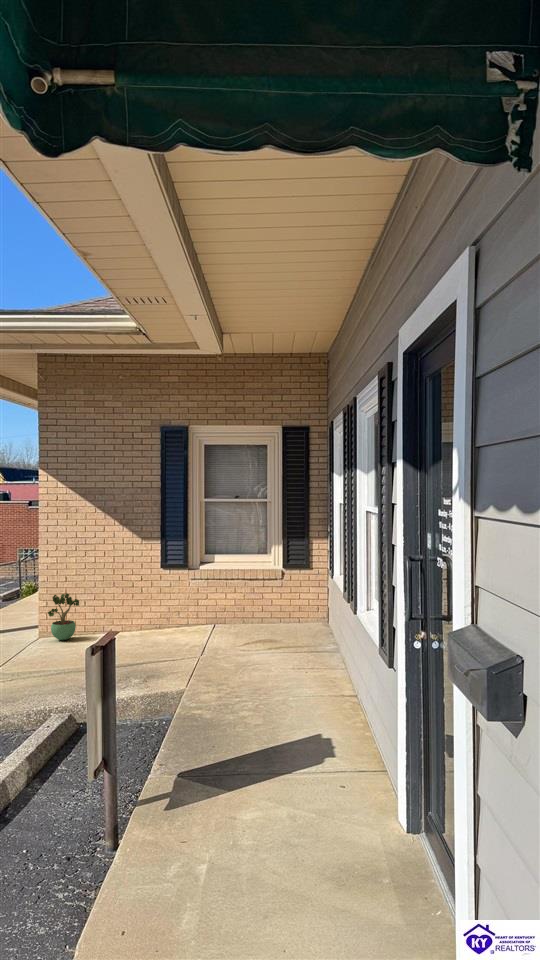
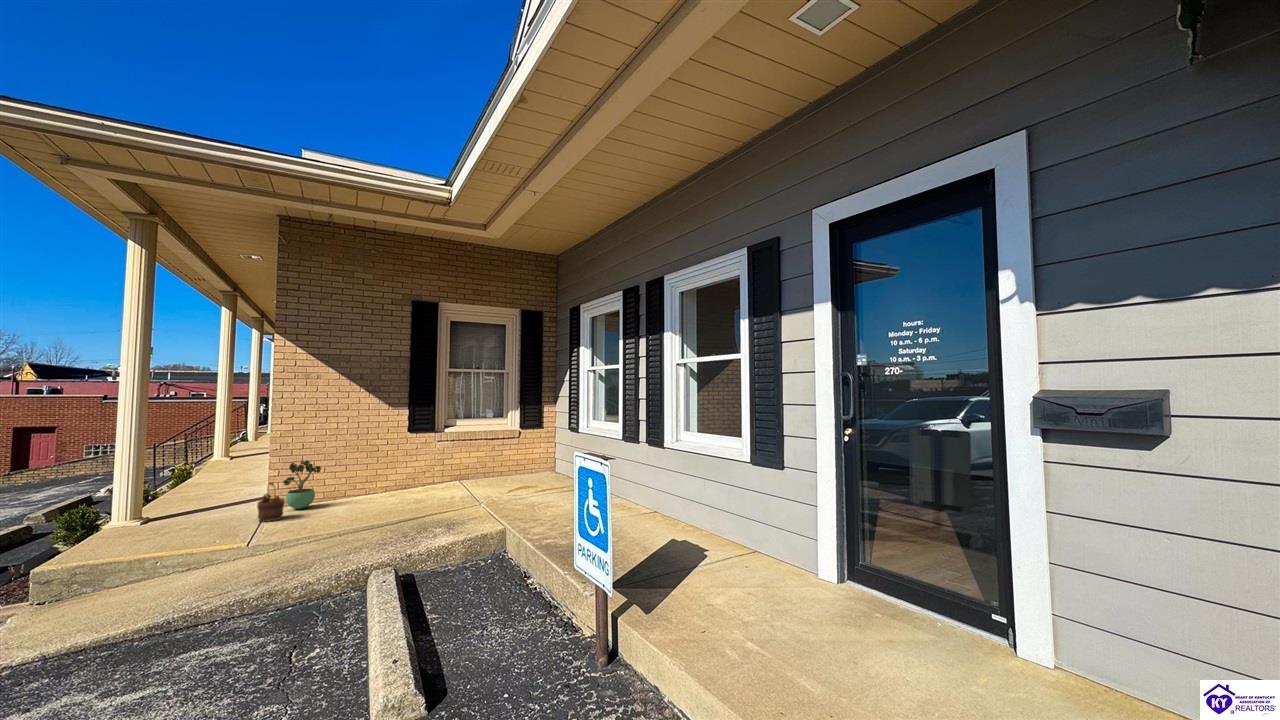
wooden bucket: none [21,613,44,651] -> present [257,482,284,522]

